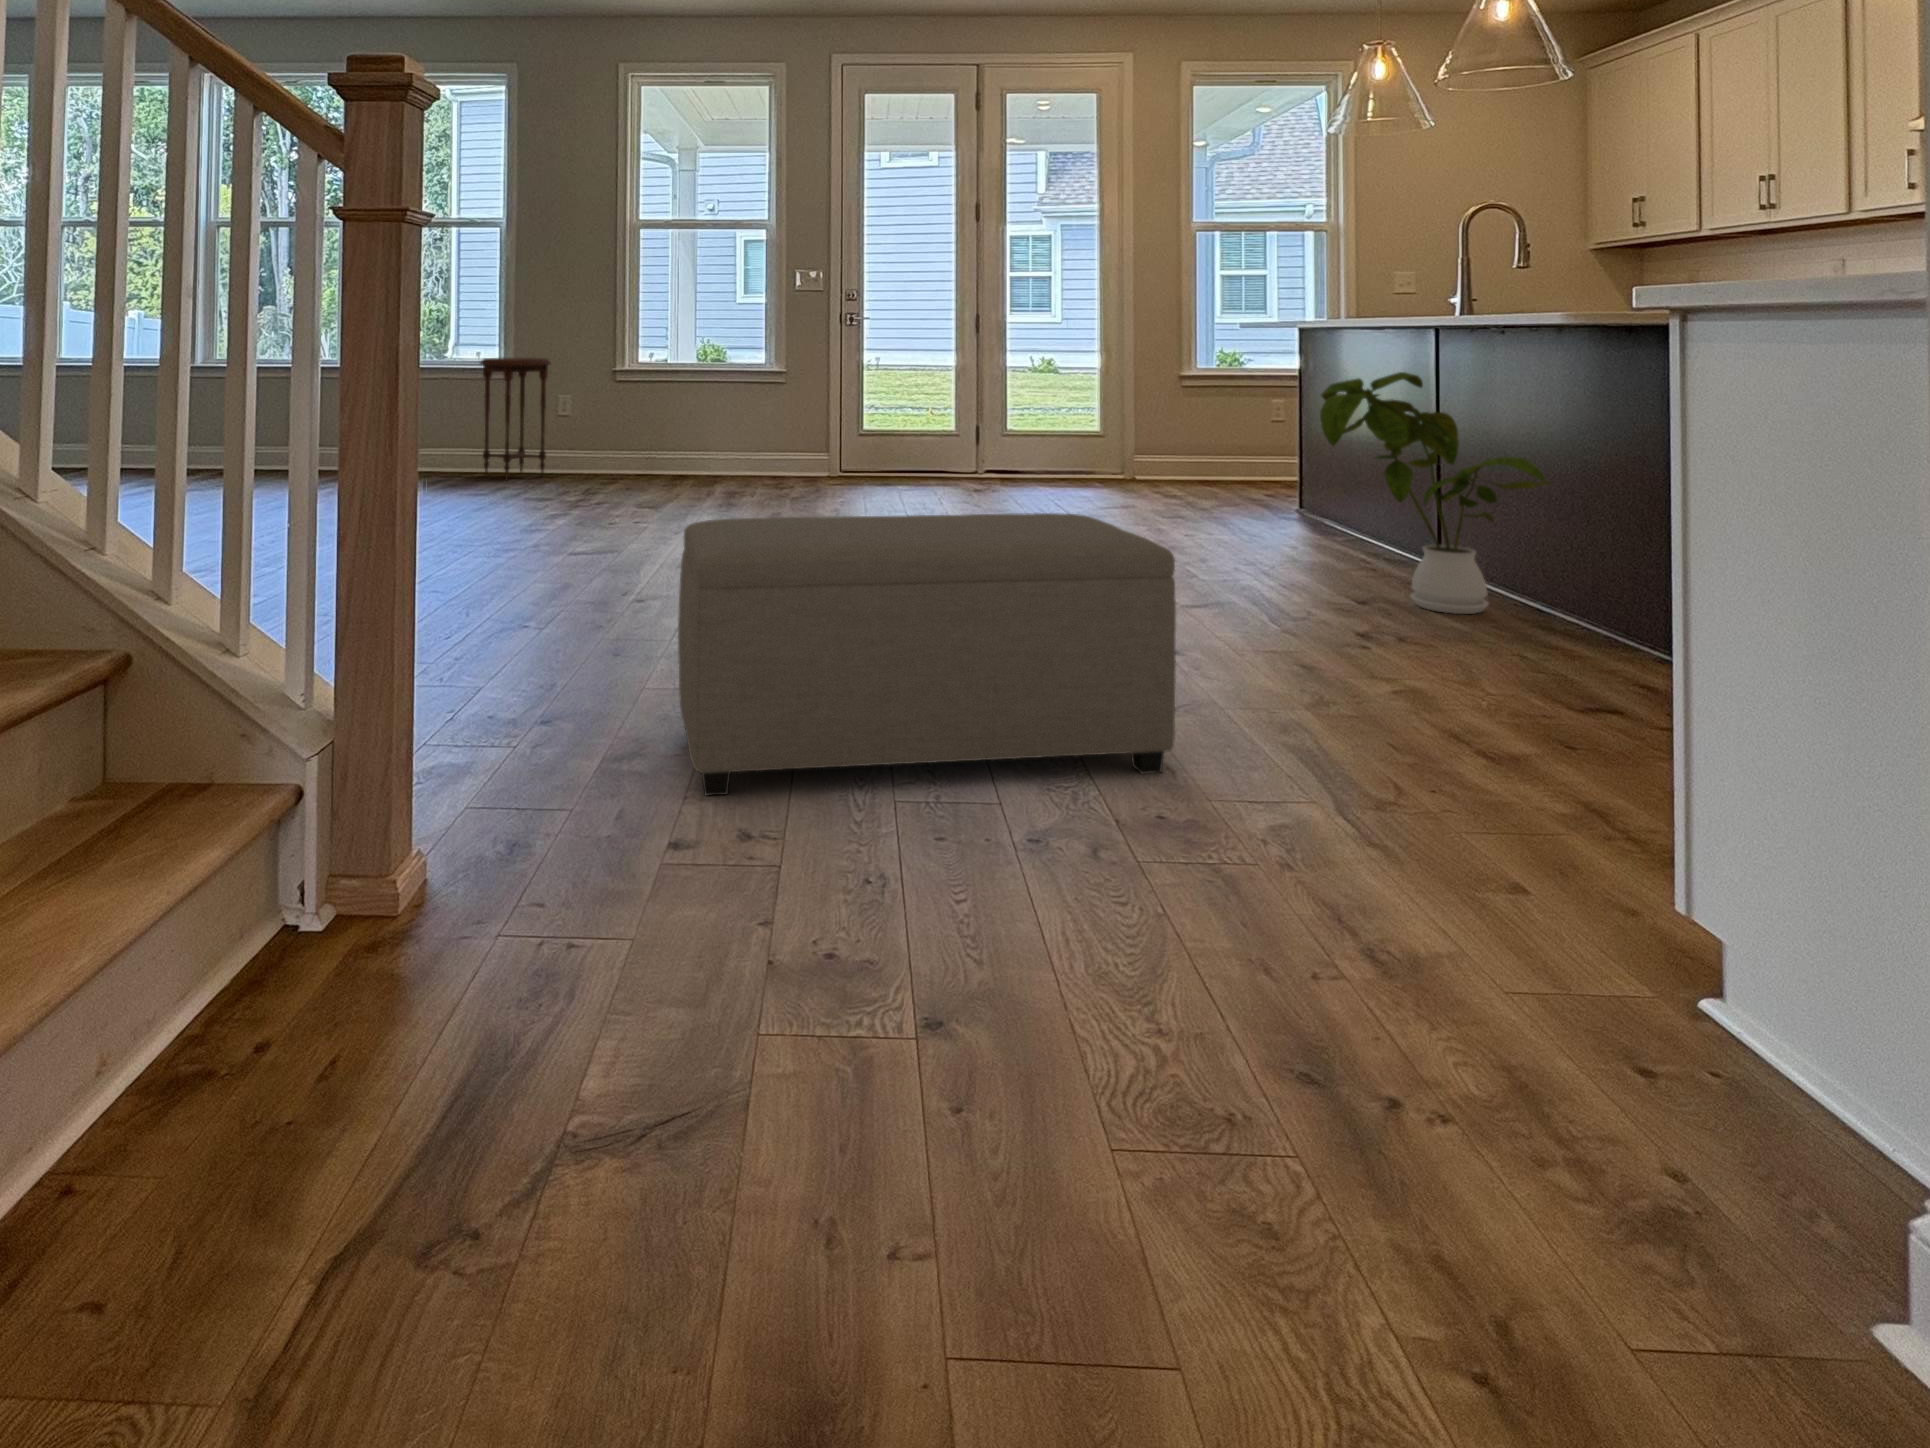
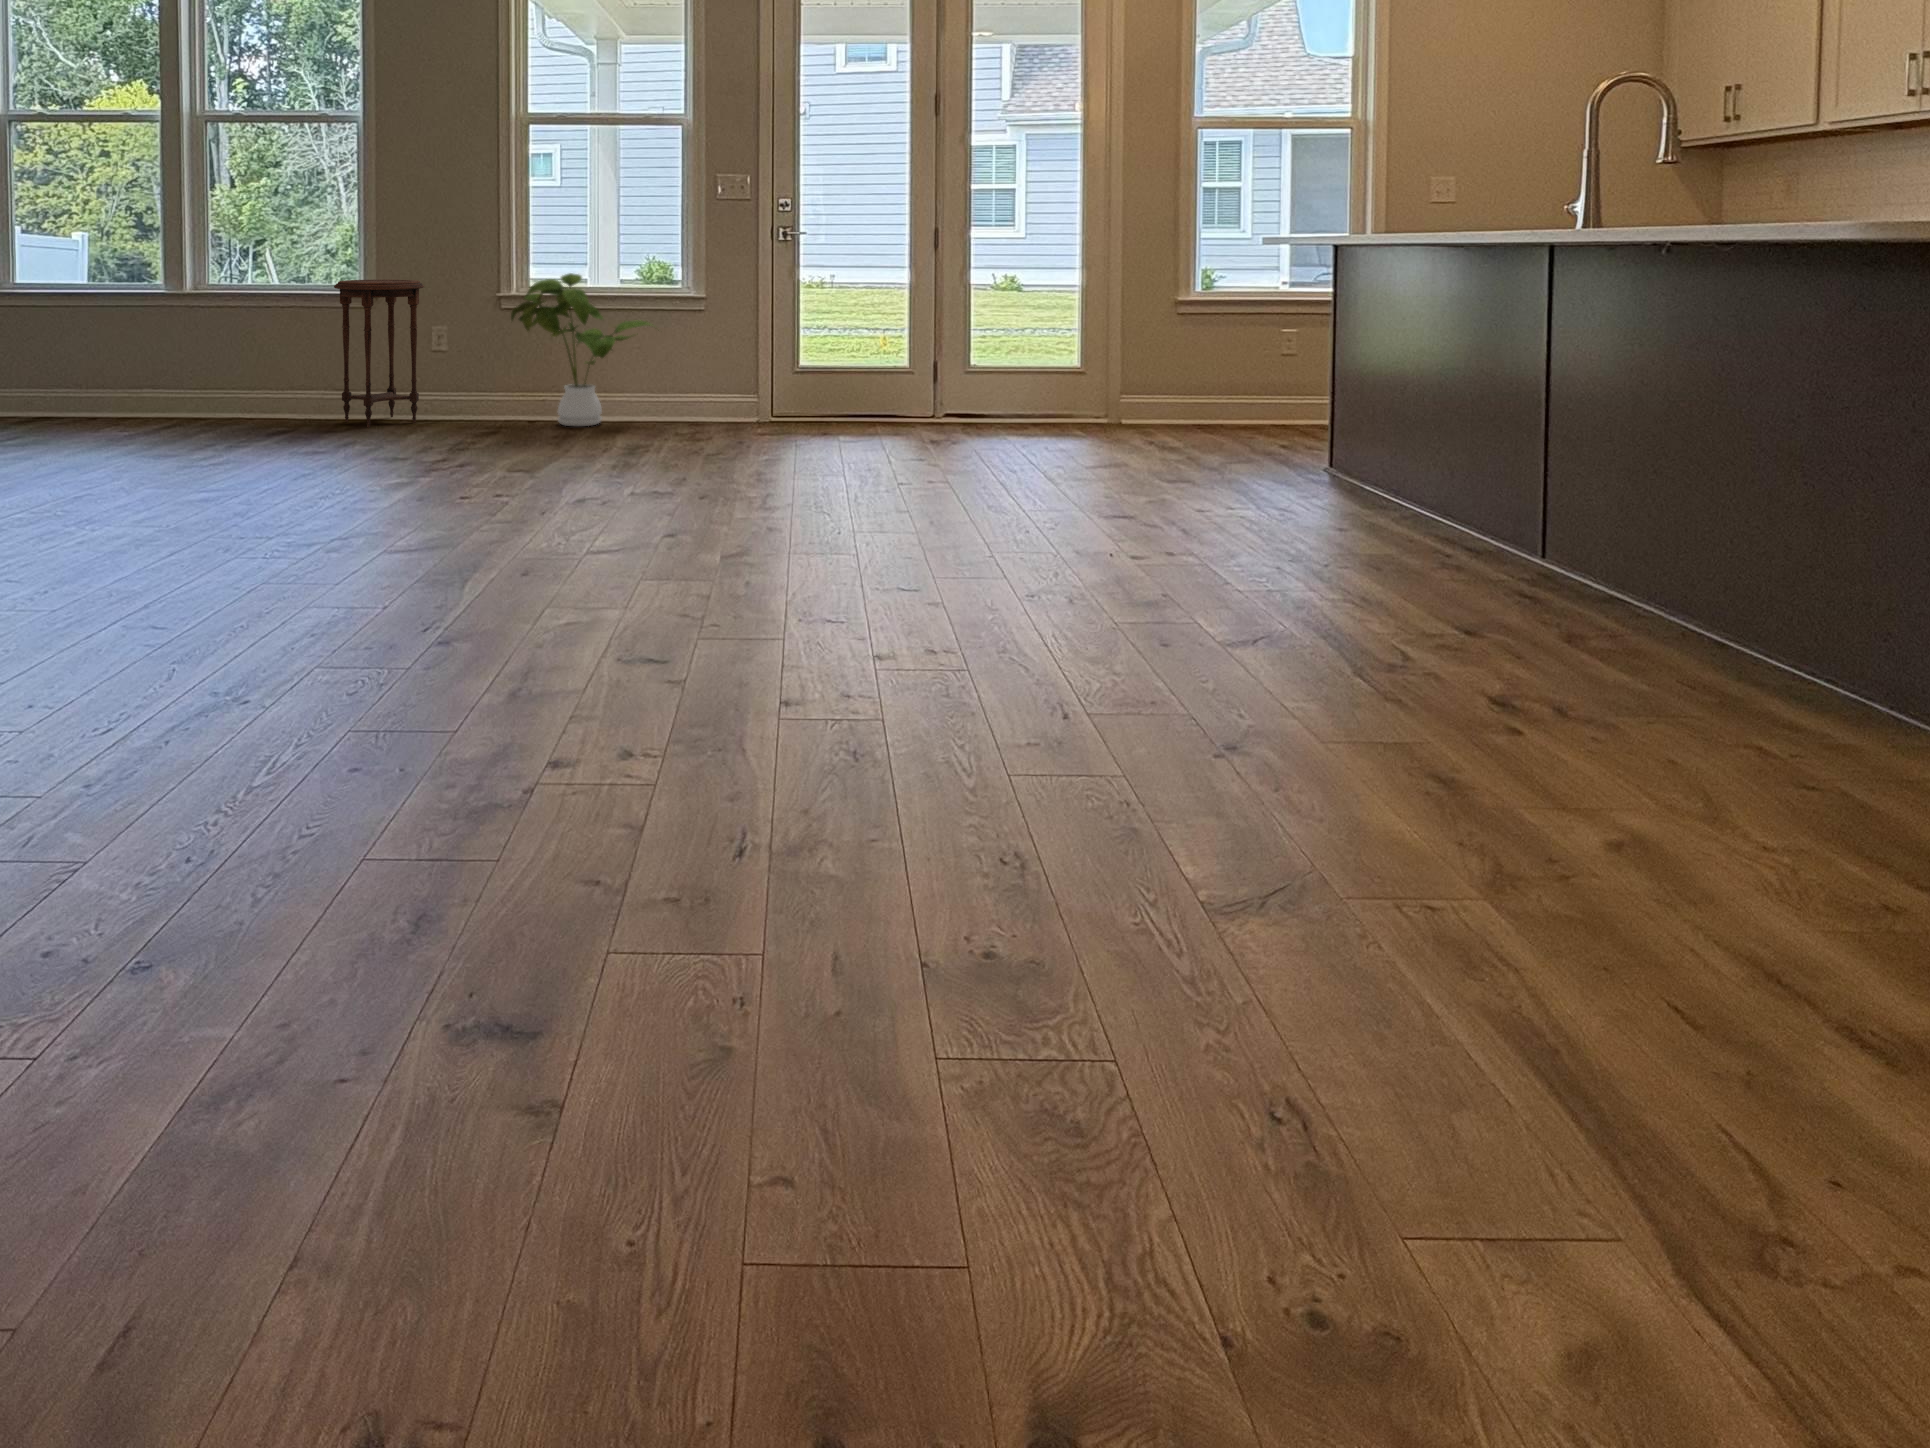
house plant: present [1320,372,1551,614] -> present [511,273,653,426]
ottoman: present [678,513,1176,796] -> none [259,591,1328,1306]

